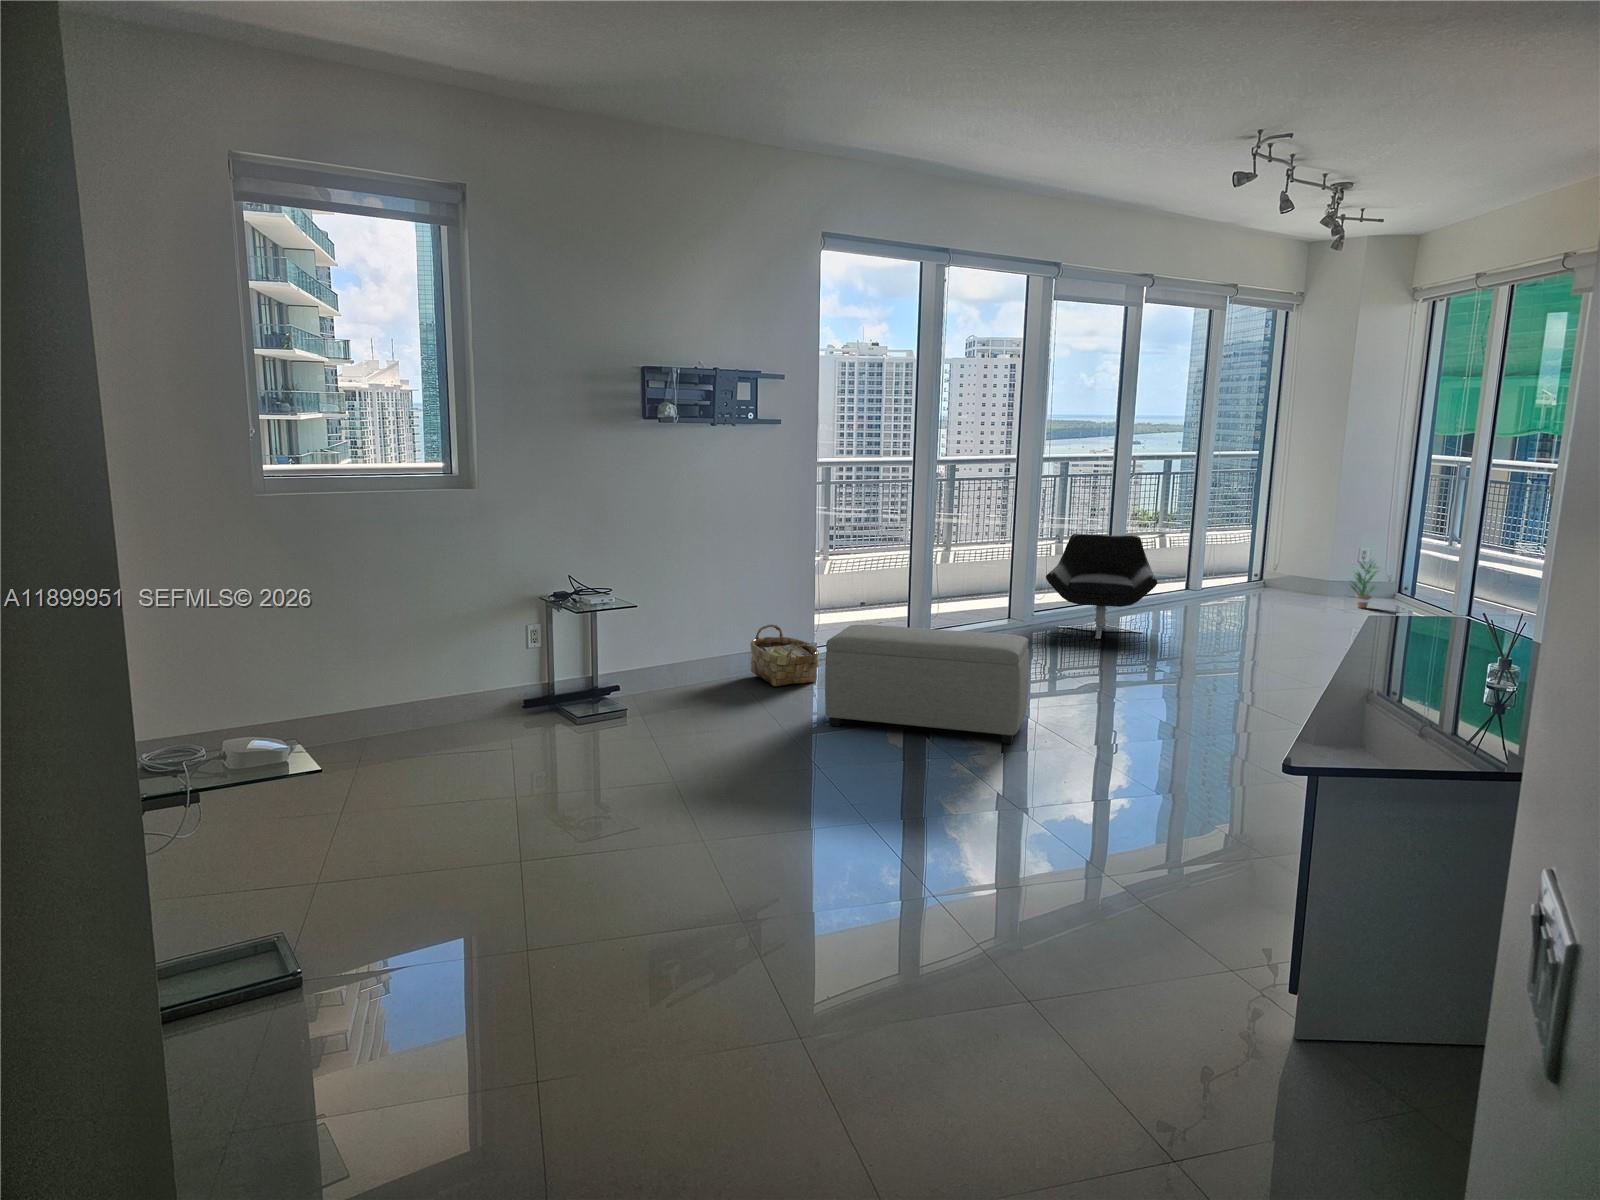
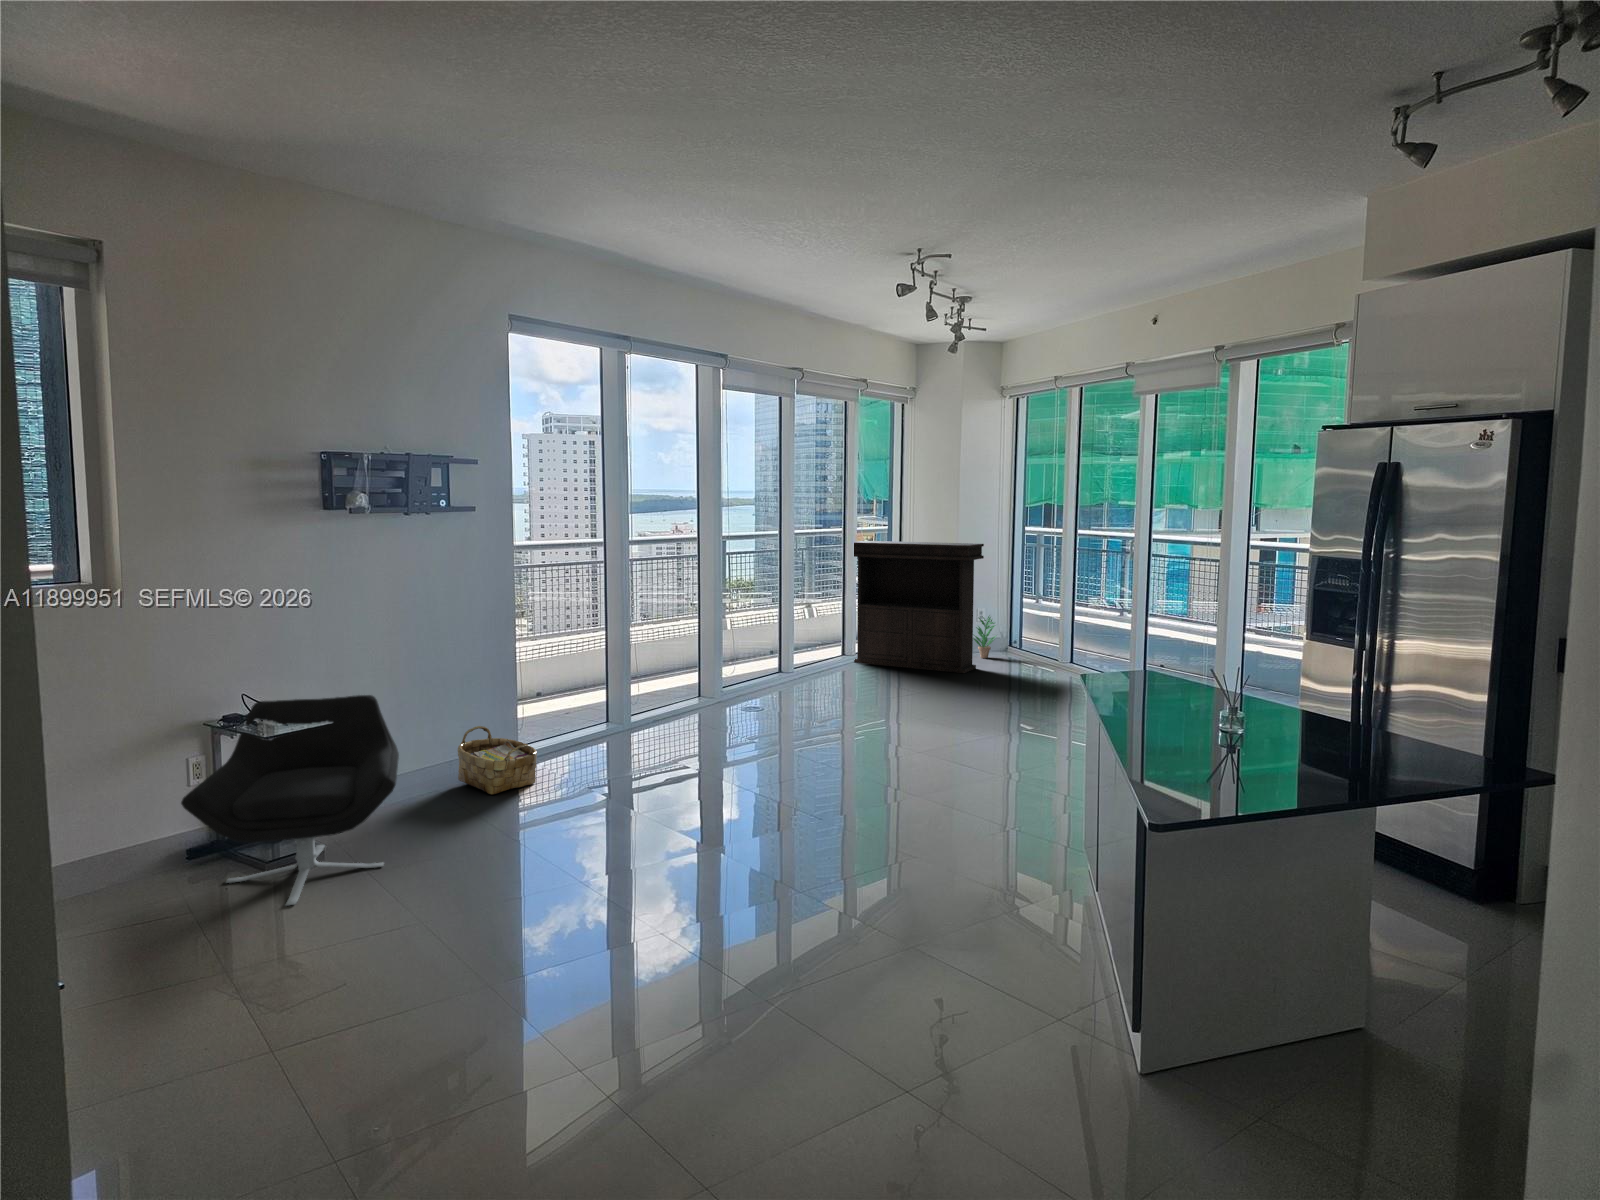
console table: none [1197,467,1365,622] -> present [854,541,984,673]
lounge chair: present [1046,534,1158,639] -> present [181,695,399,905]
ottoman: present [825,625,1029,744] -> none [566,718,771,833]

